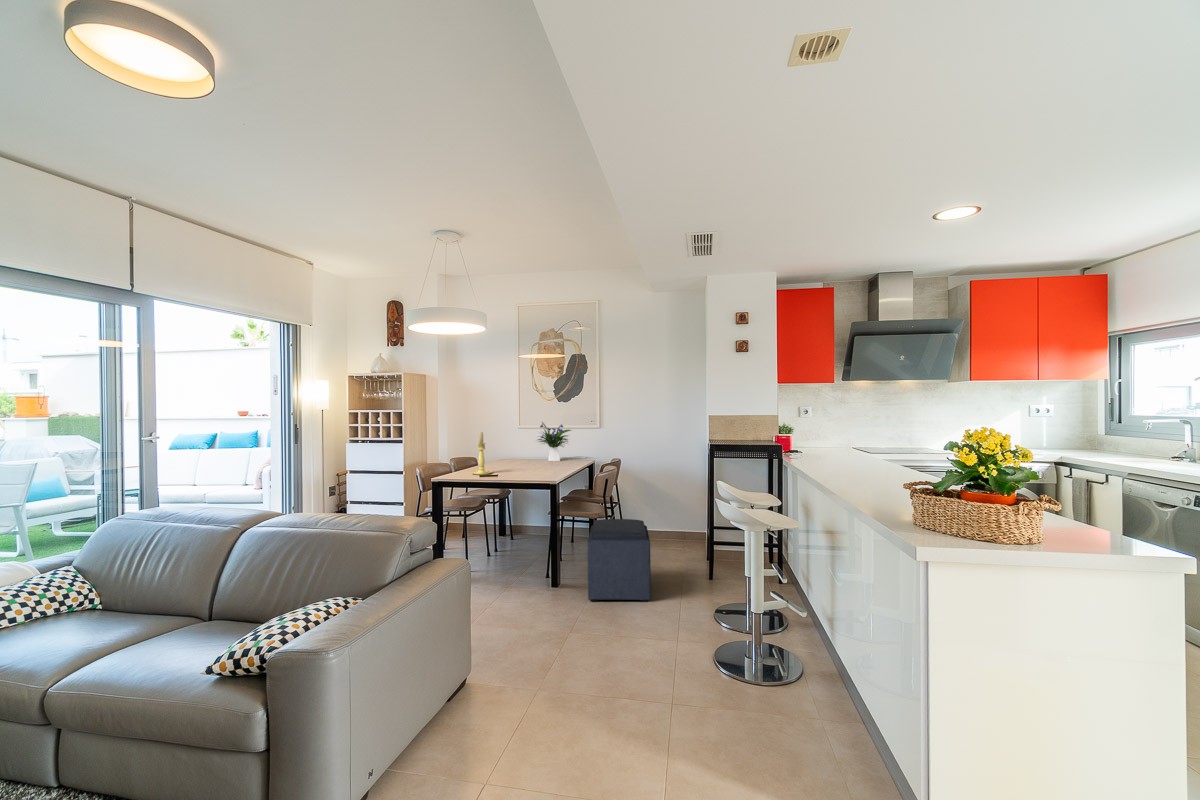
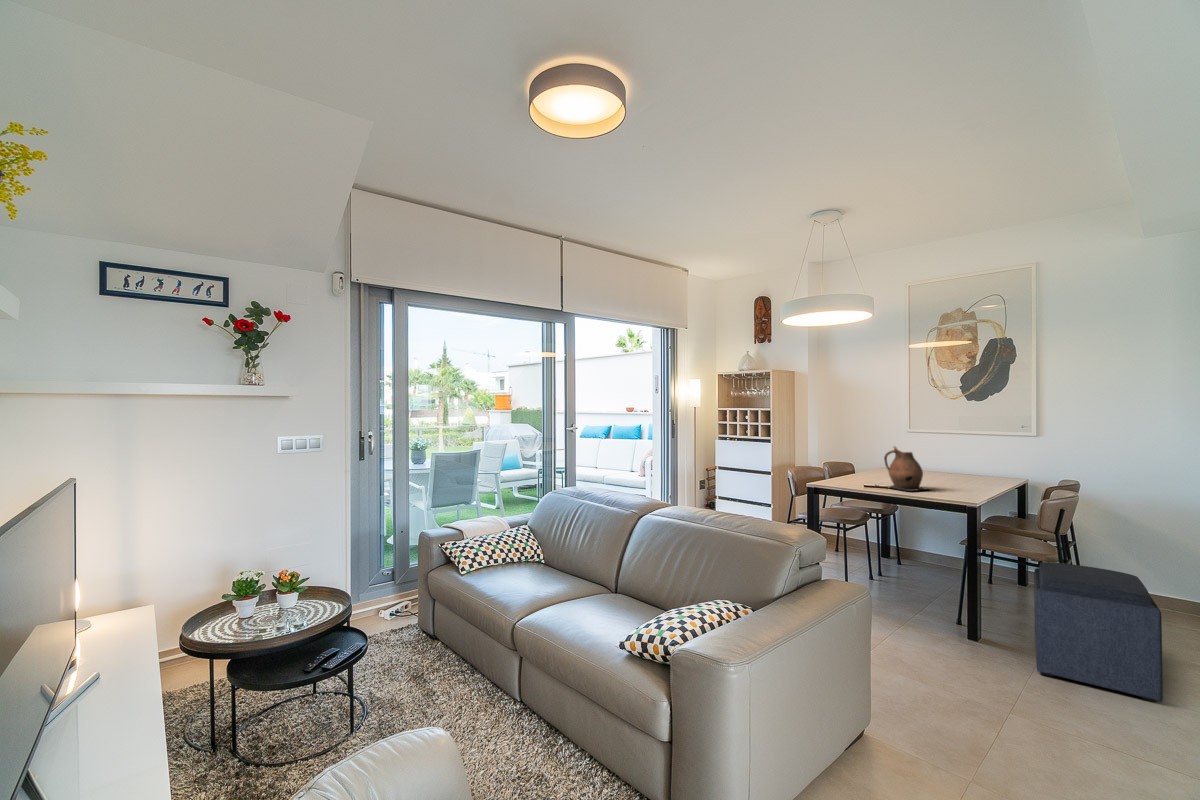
flower arrangement: present [538,422,571,461] -> none [931,425,988,475]
candle holder: present [471,432,491,475] -> none [852,434,879,483]
ceramic pitcher: none [495,441,529,478] -> present [884,446,929,491]

